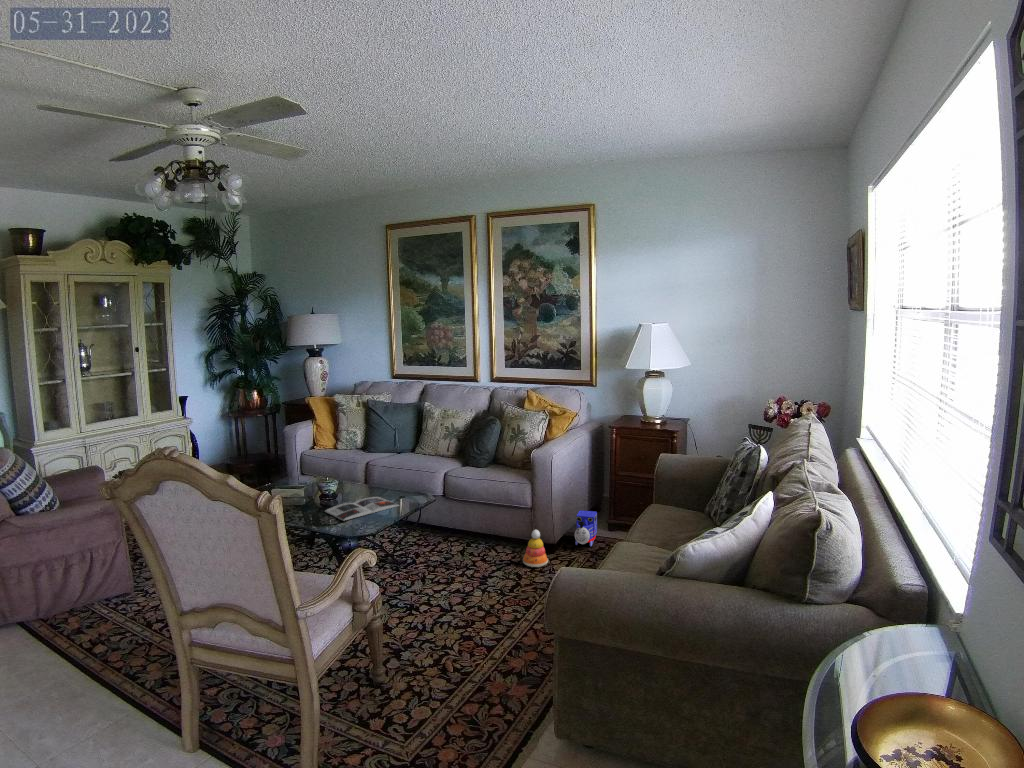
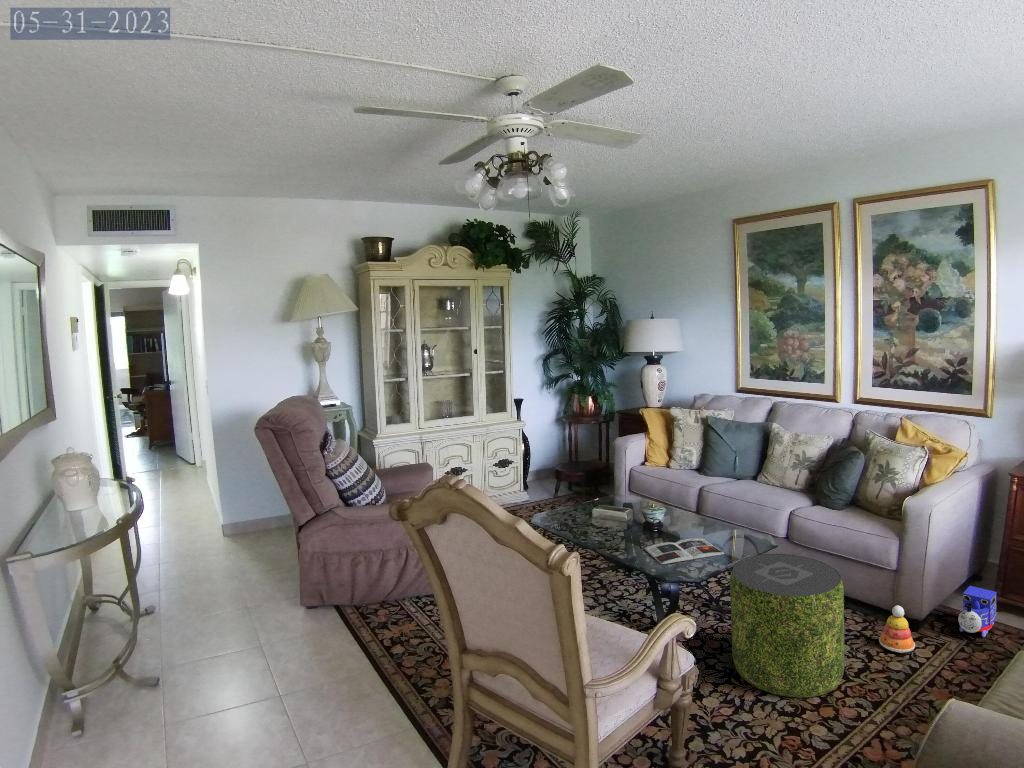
pouf: none [408,498,501,617] -> present [730,554,844,697]

